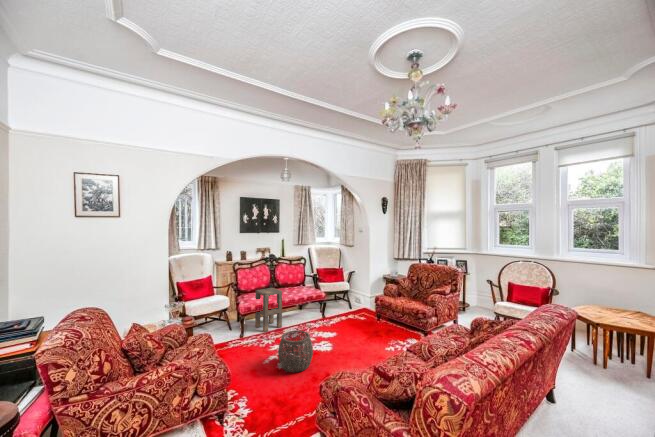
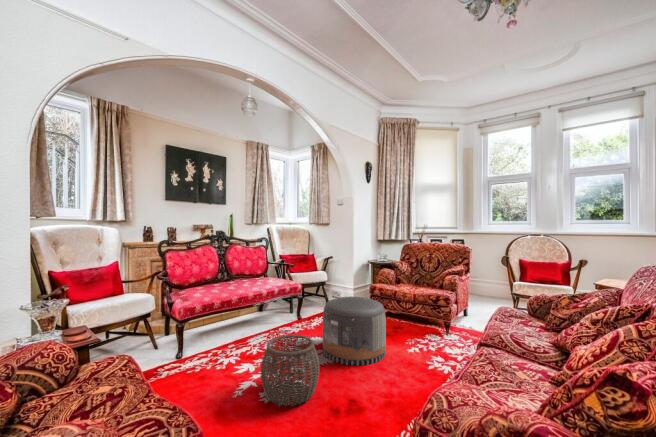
side table: present [255,288,282,332] -> none [199,278,243,346]
pouf: none [327,307,370,355] -> present [323,297,386,366]

